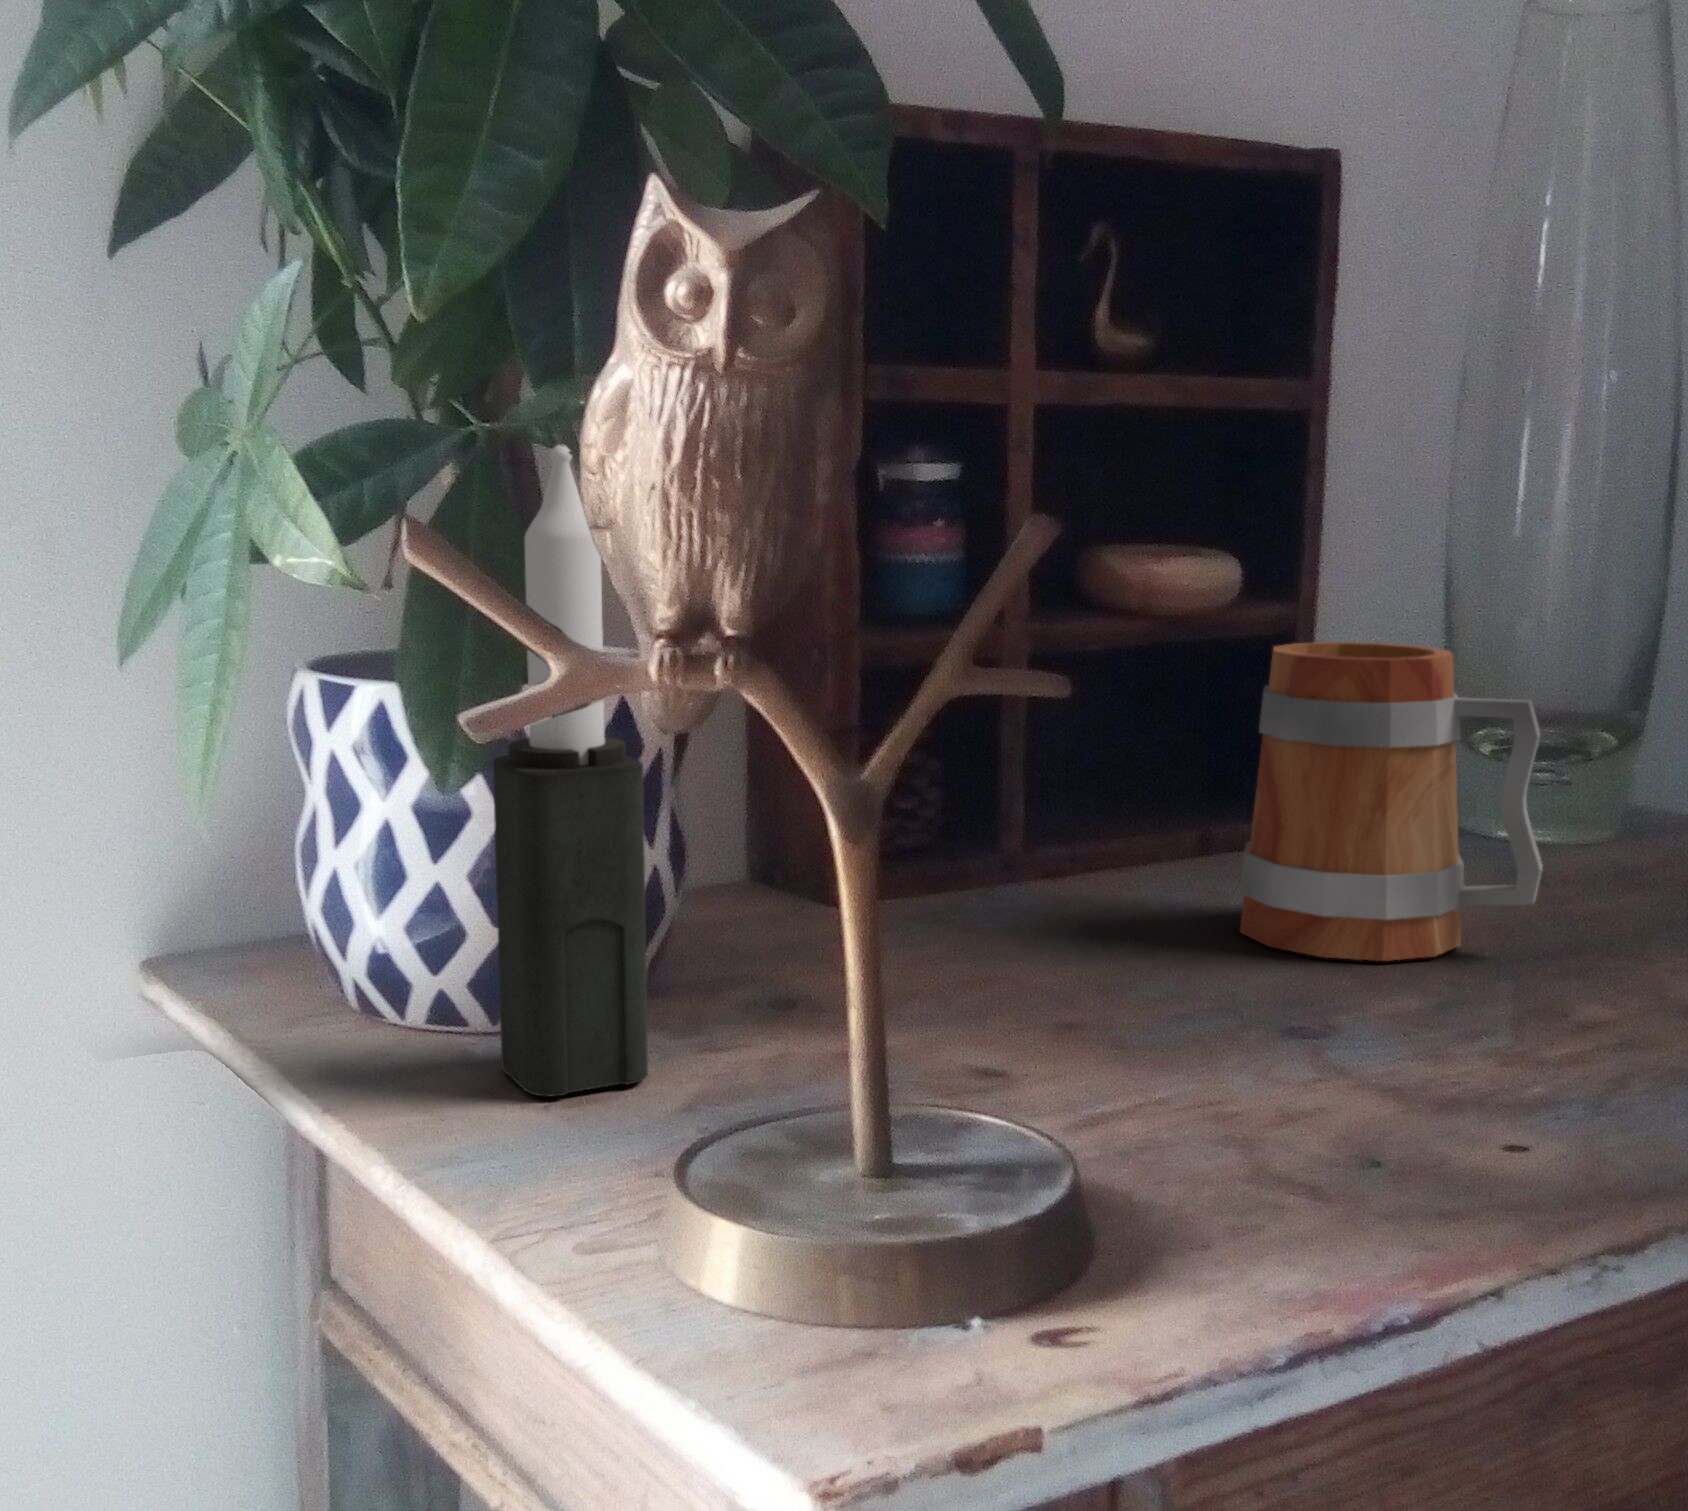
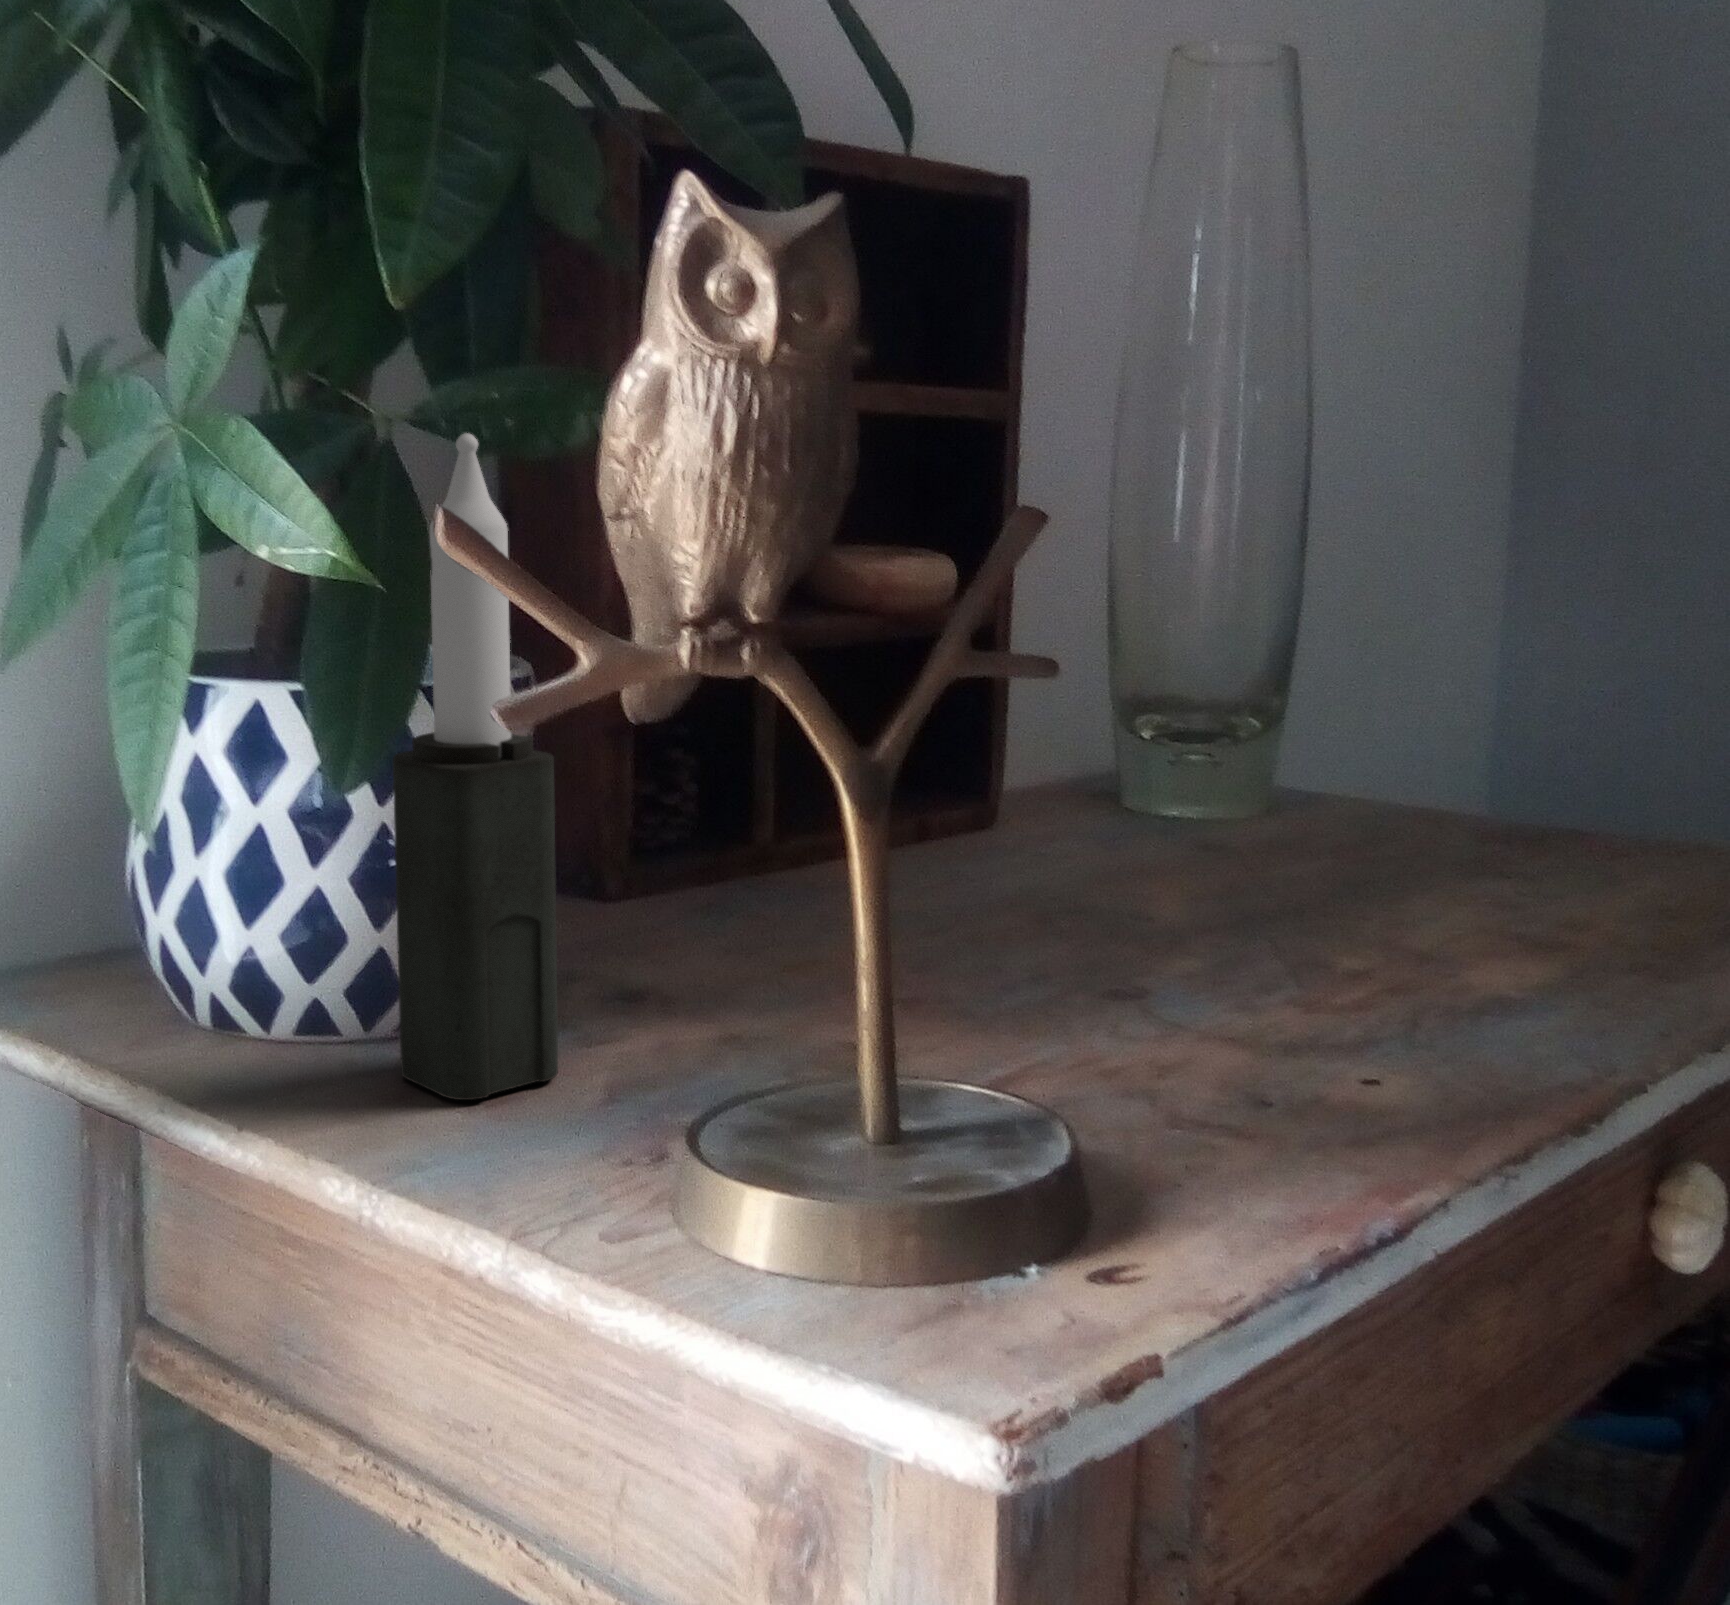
mug: present [1240,642,1543,961] -> none [1015,620,1295,917]

